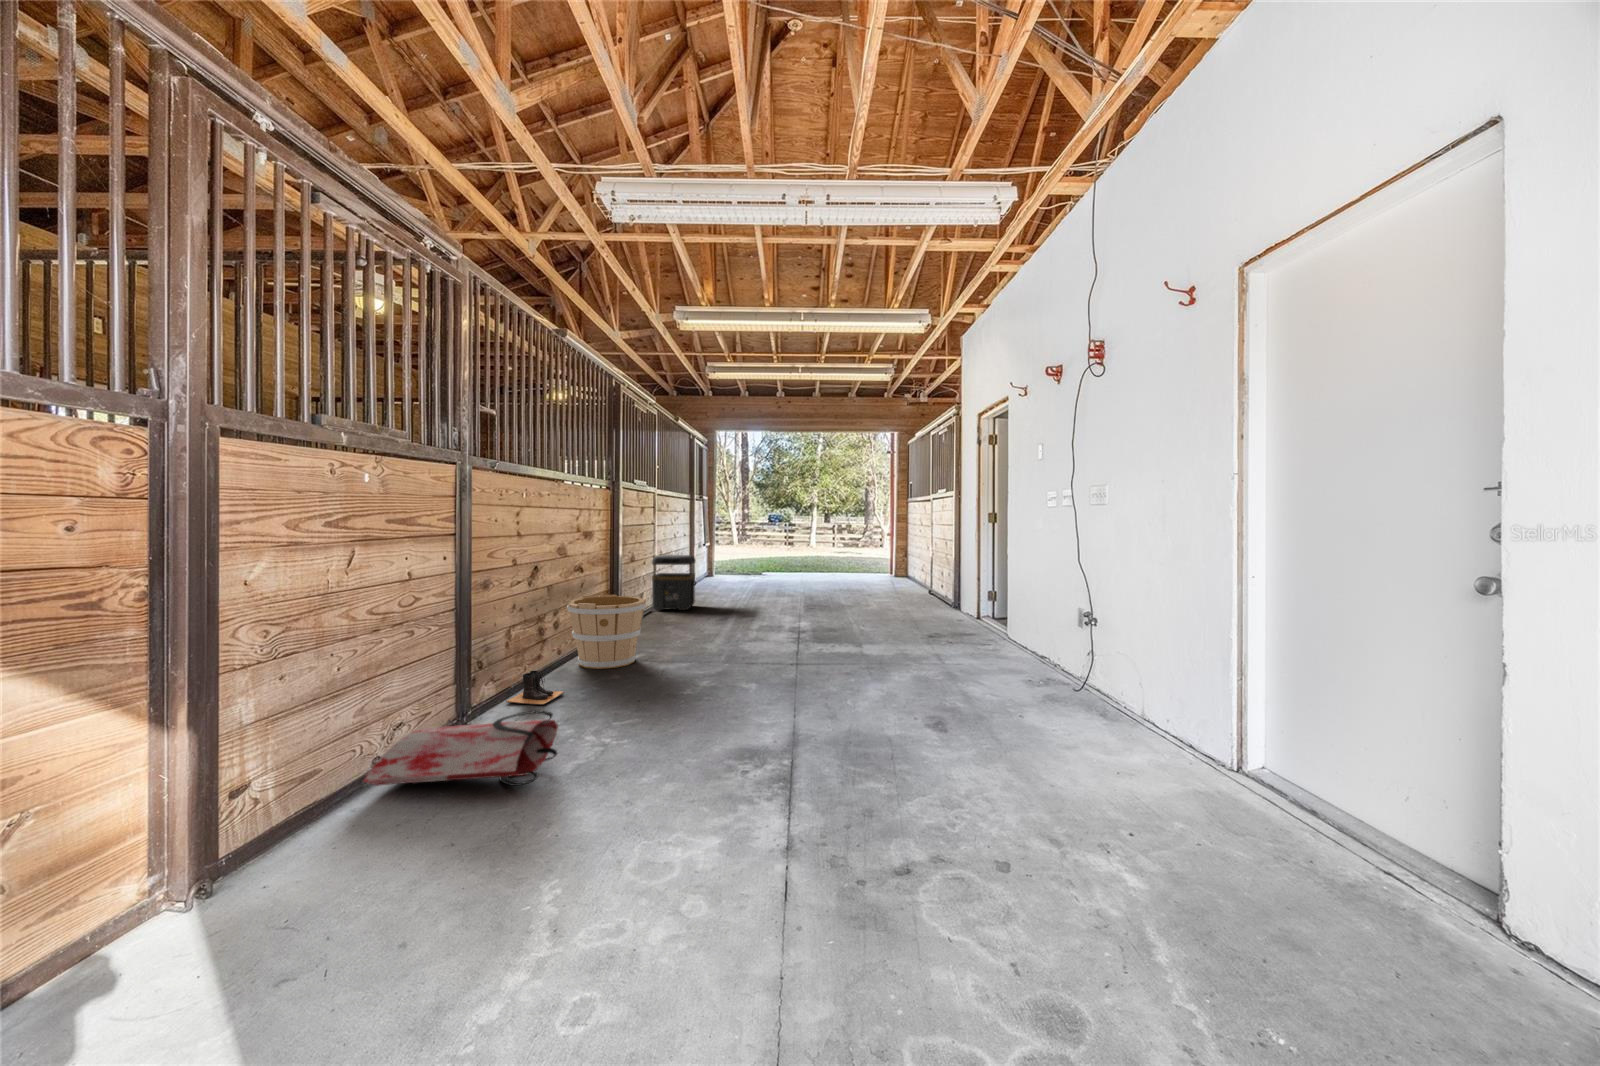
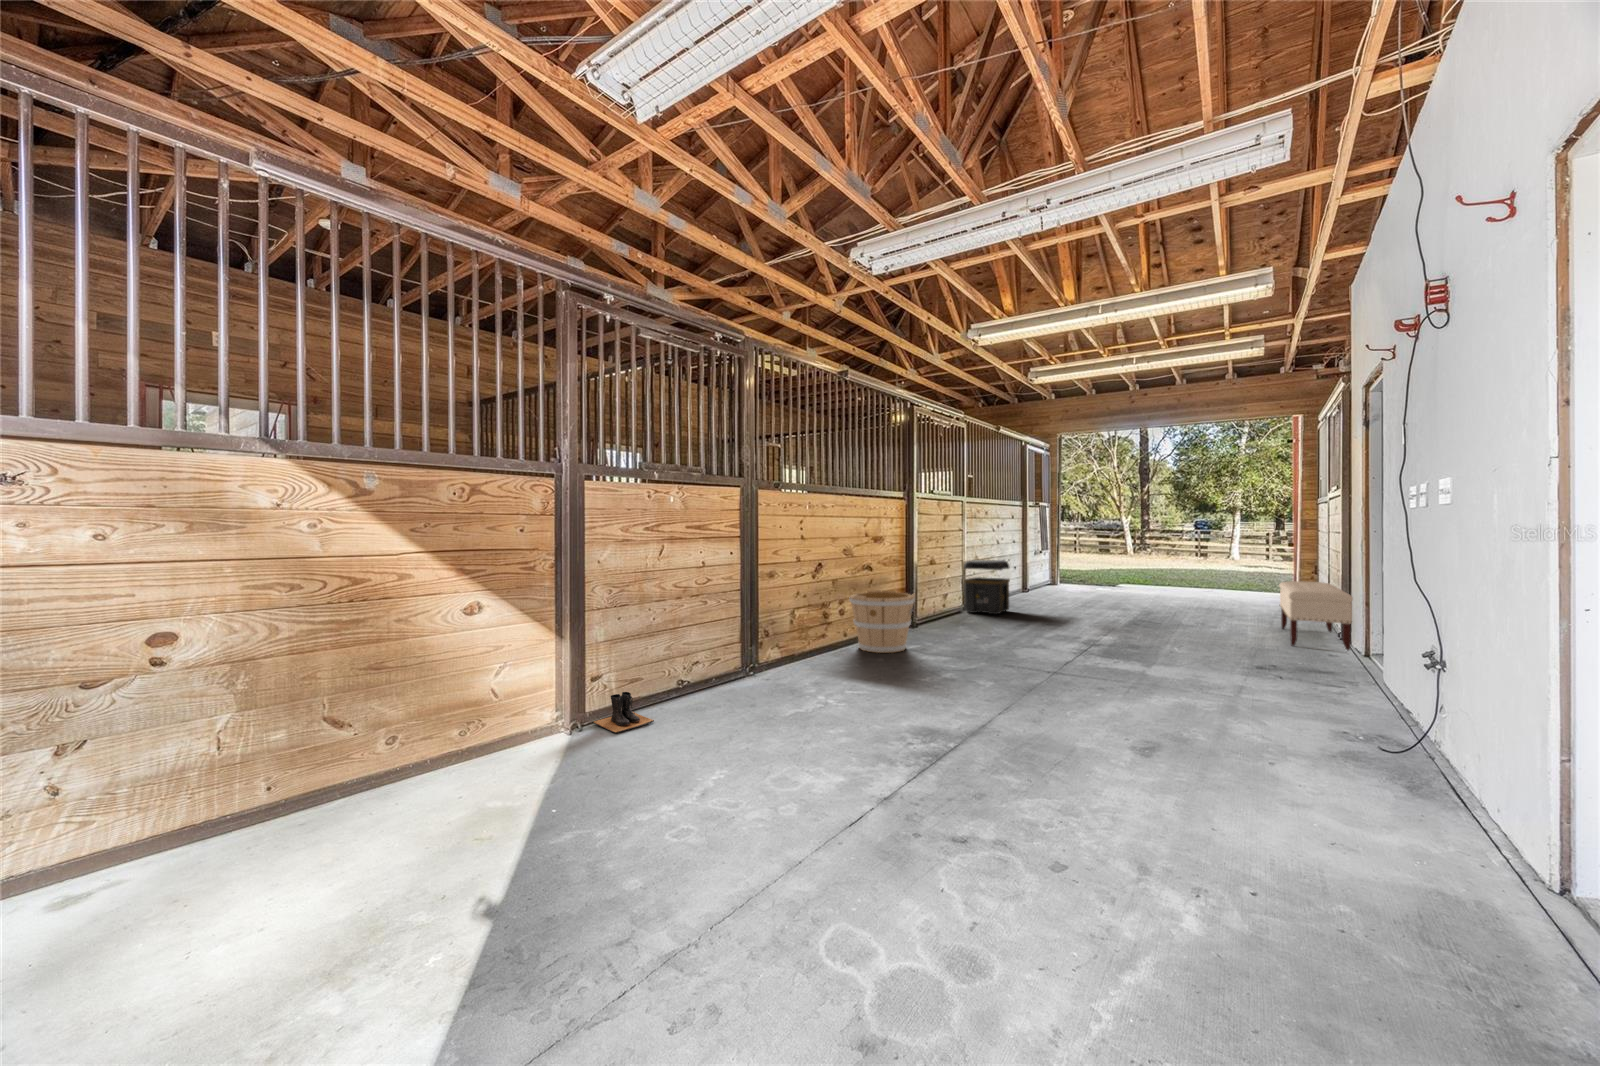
bench: none [902,567,958,618] -> present [1280,581,1353,650]
boots: present [506,671,564,705] -> present [593,692,654,733]
bag: present [364,710,558,786] -> none [666,664,784,714]

